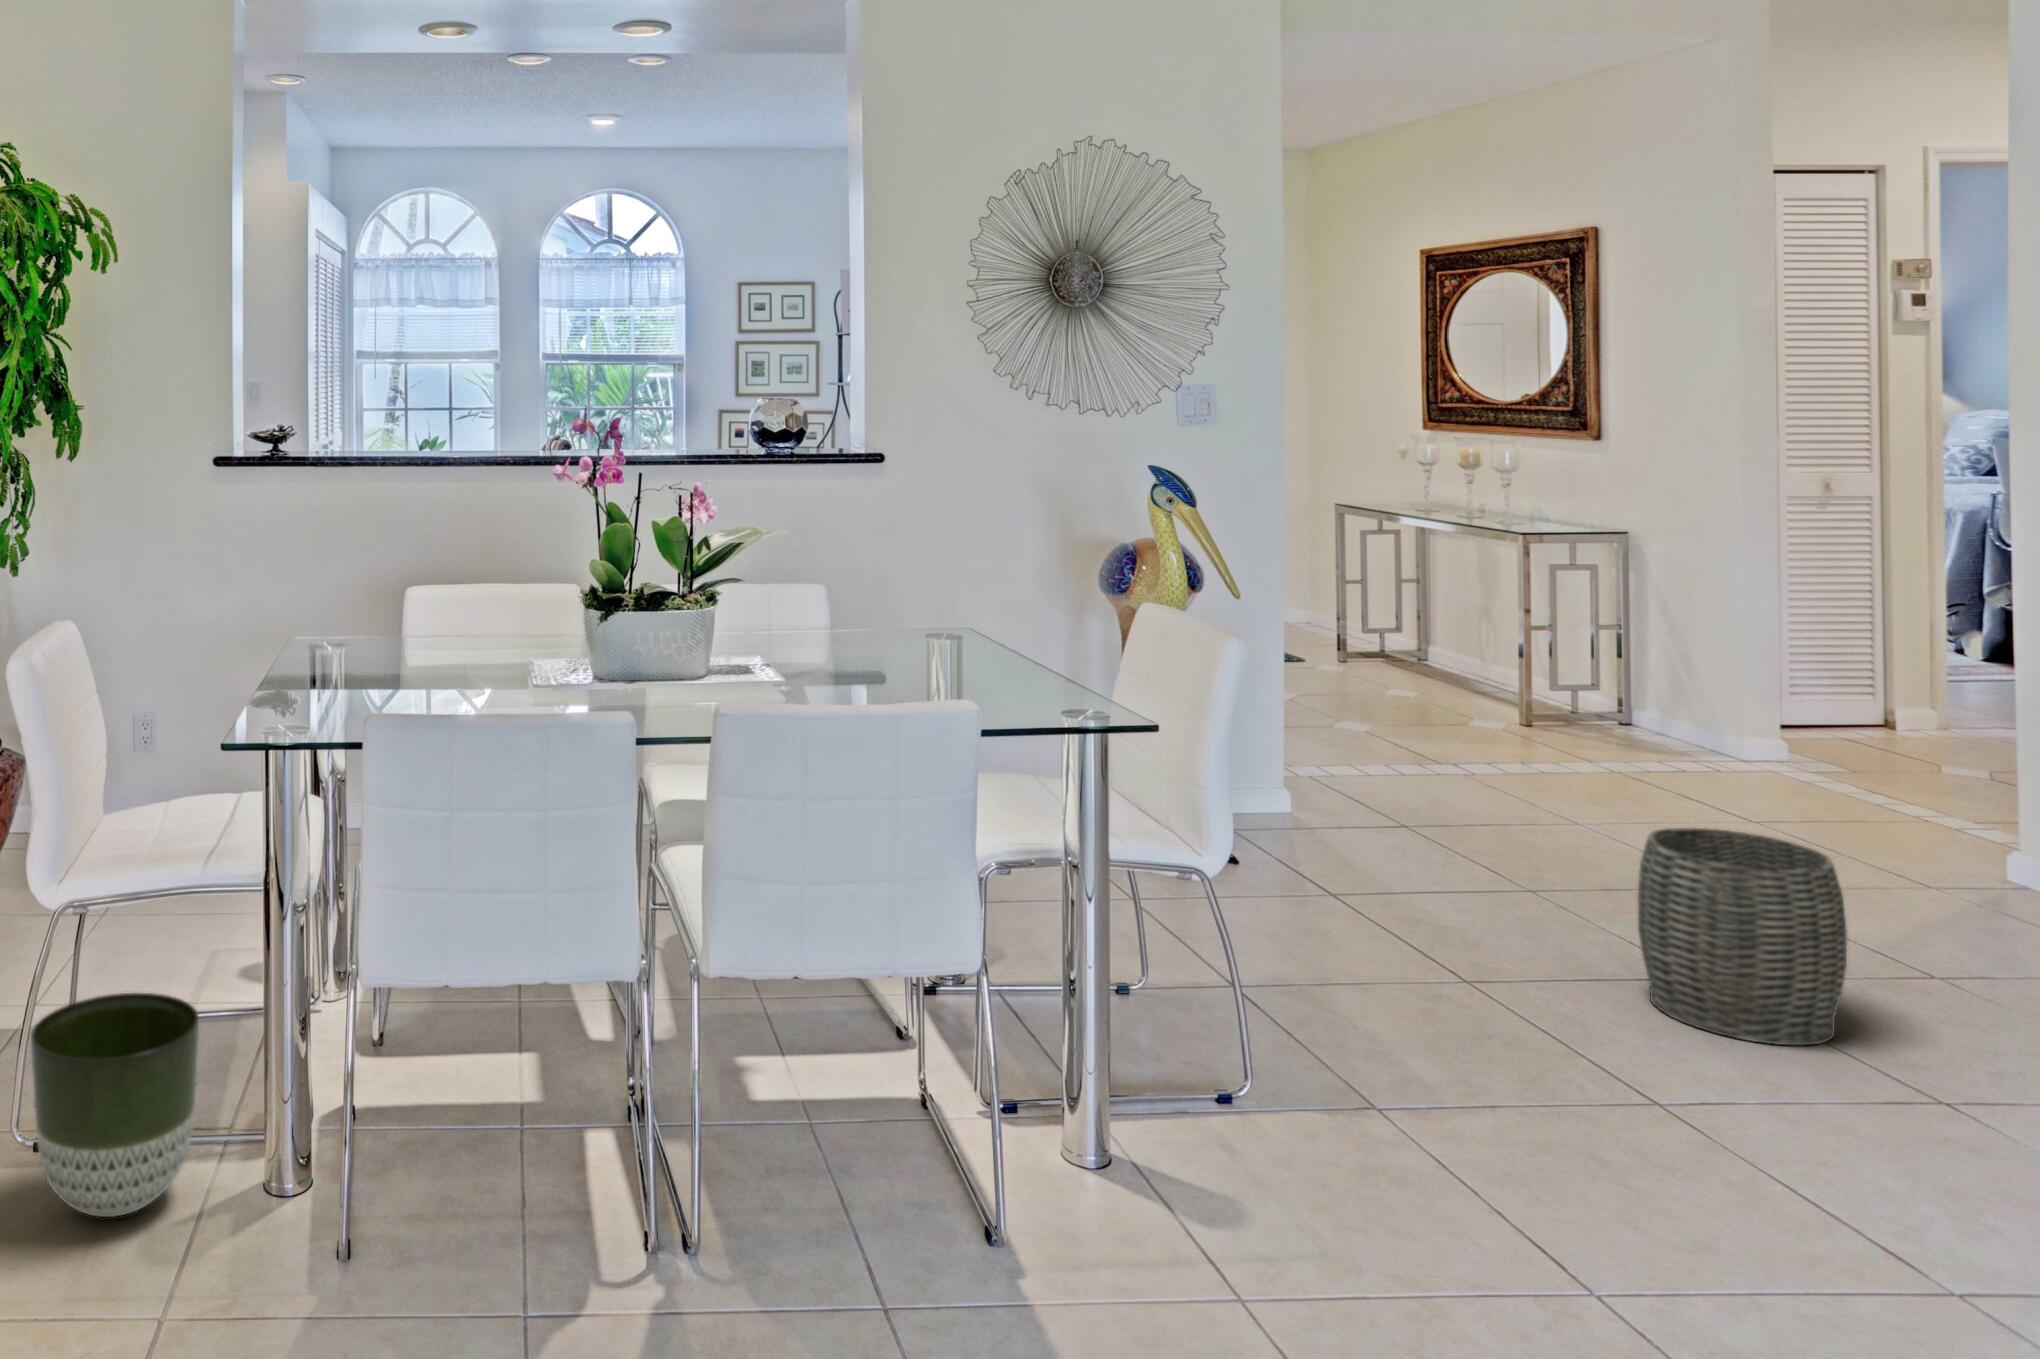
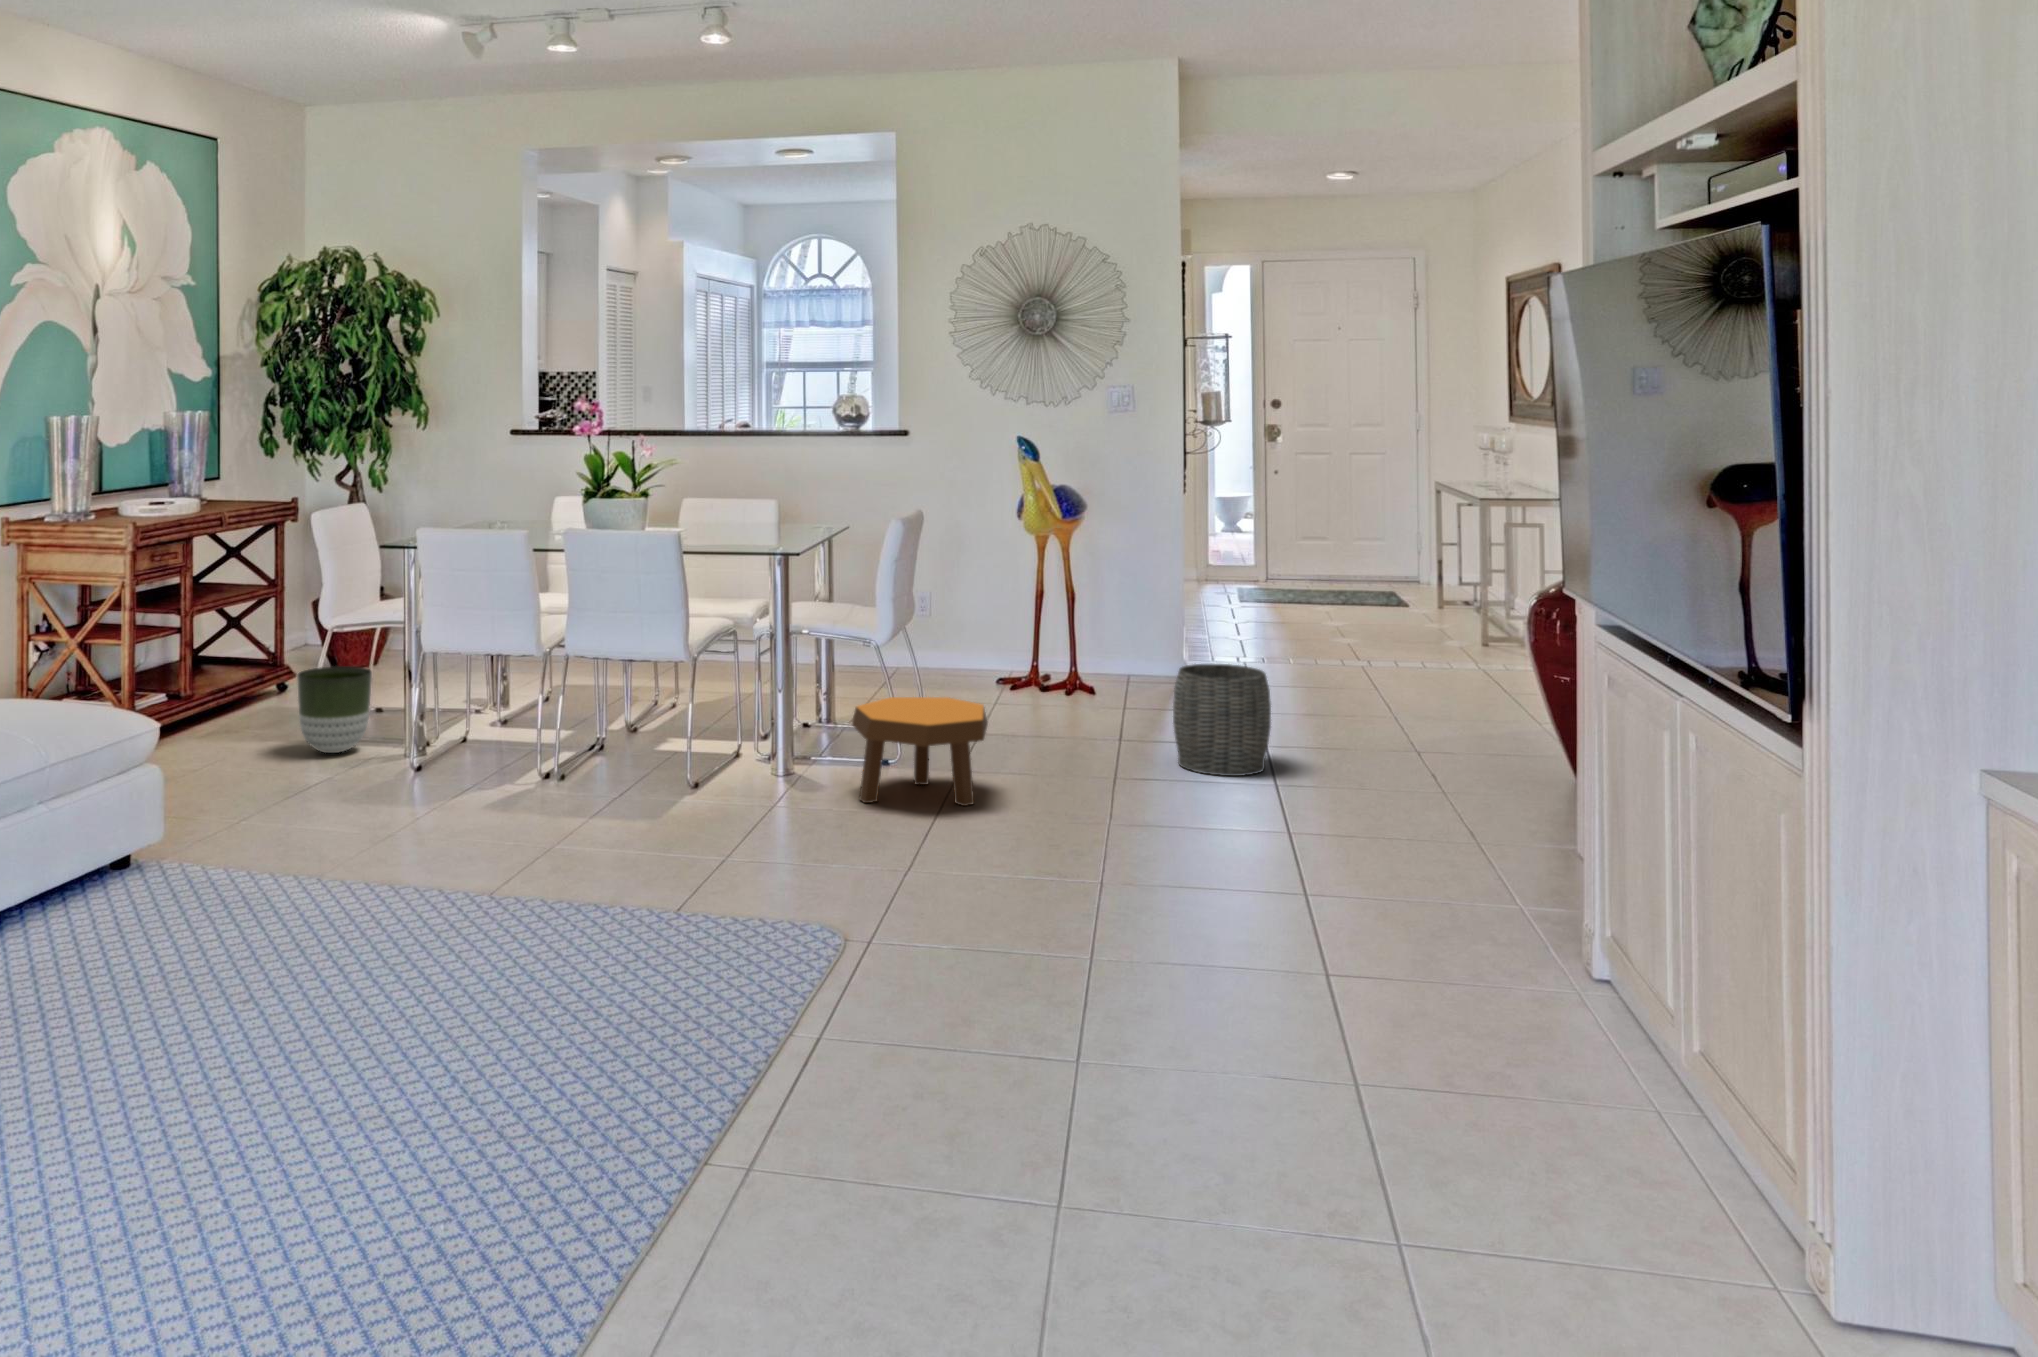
footstool: none [1321,964,1659,1251] -> present [852,697,988,806]

